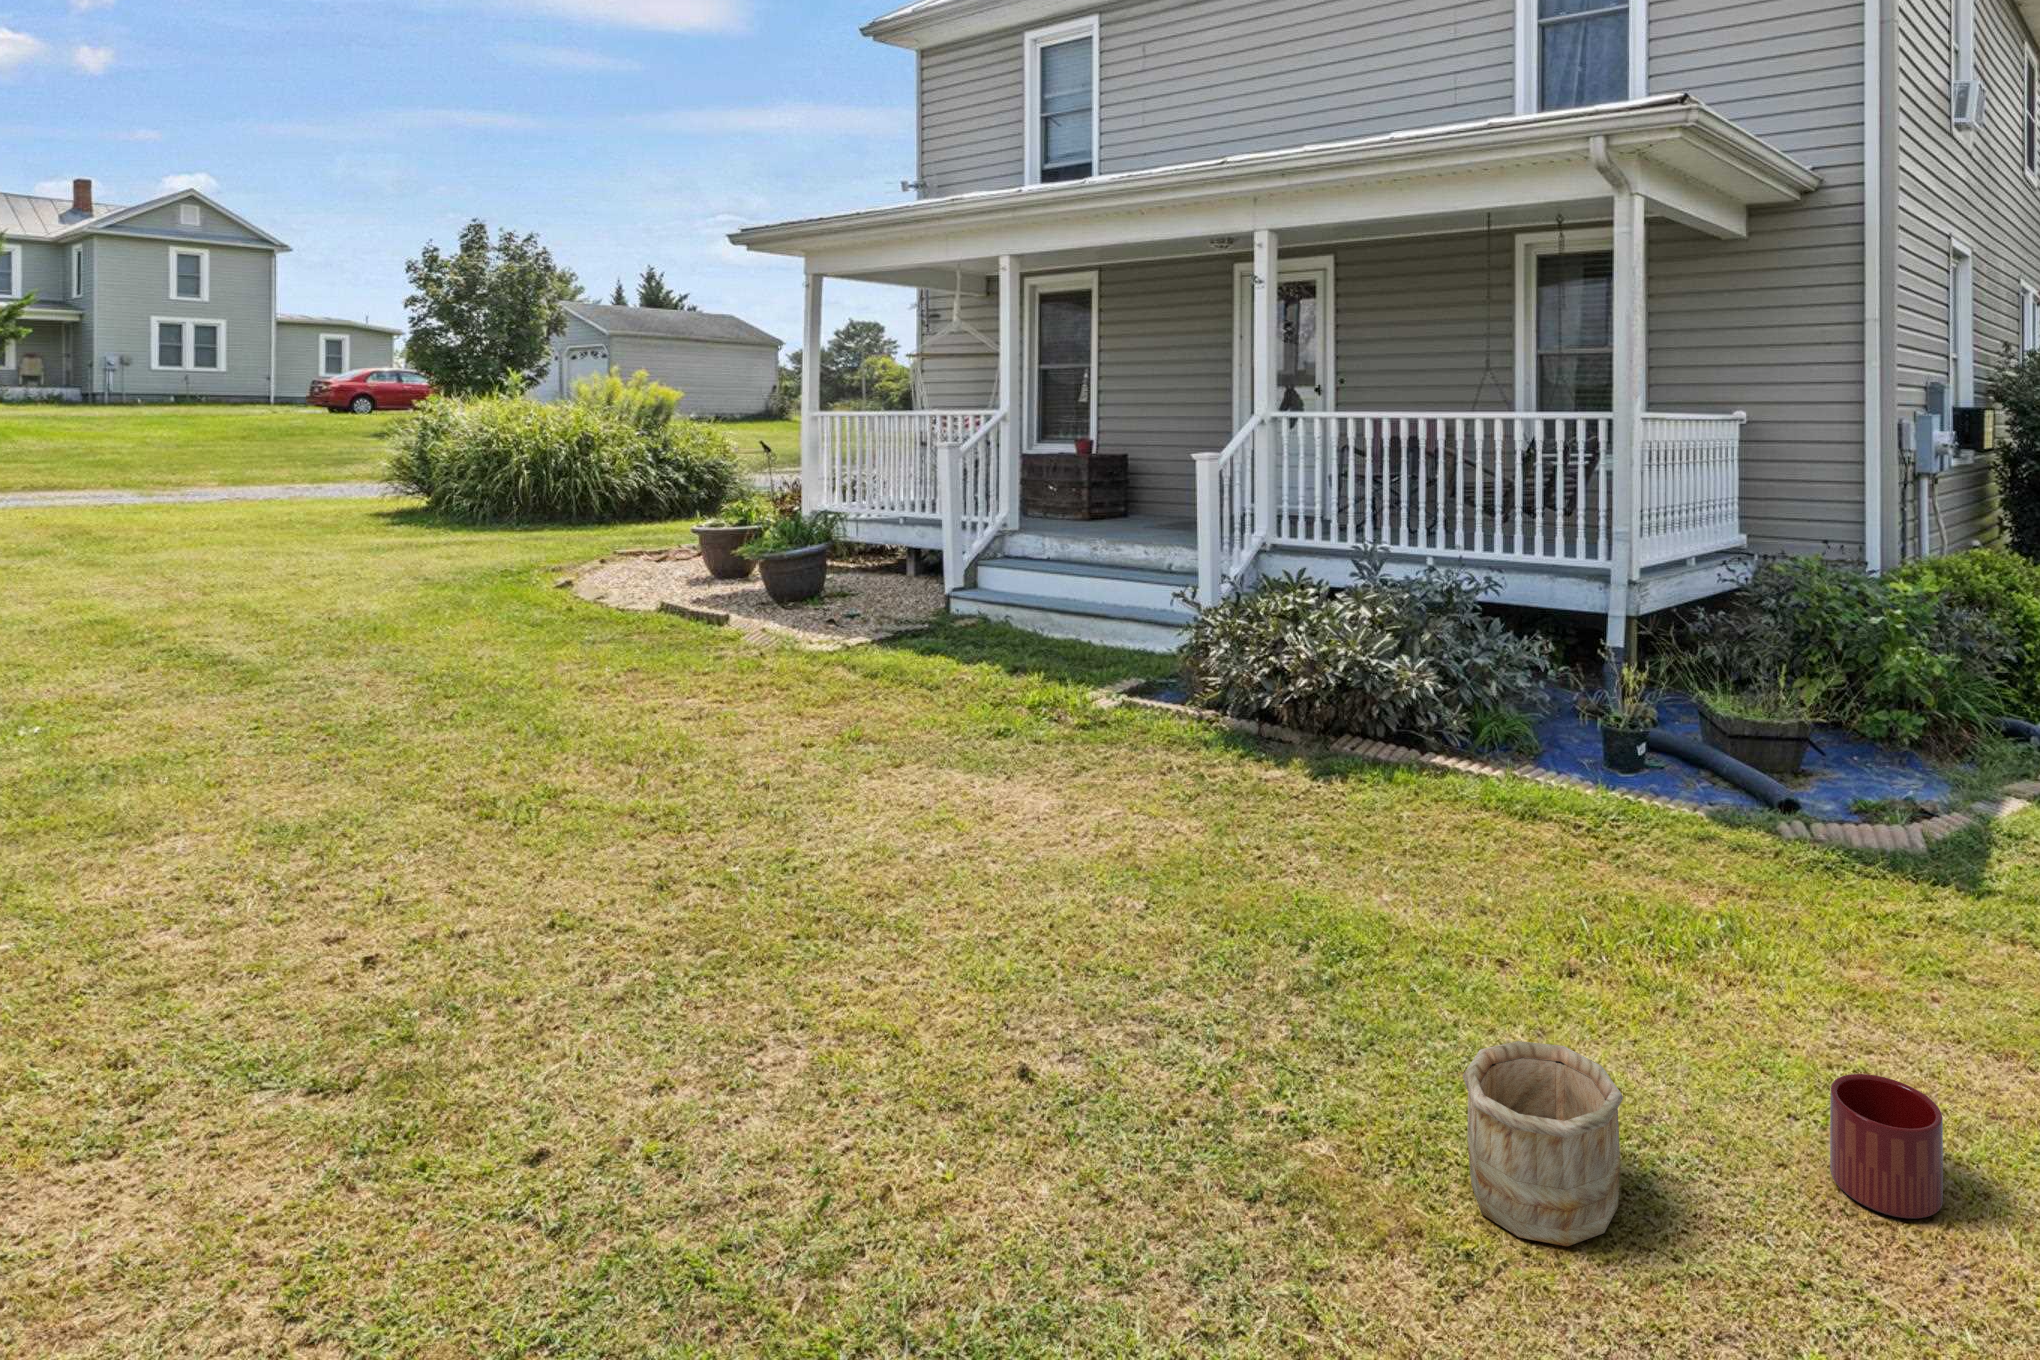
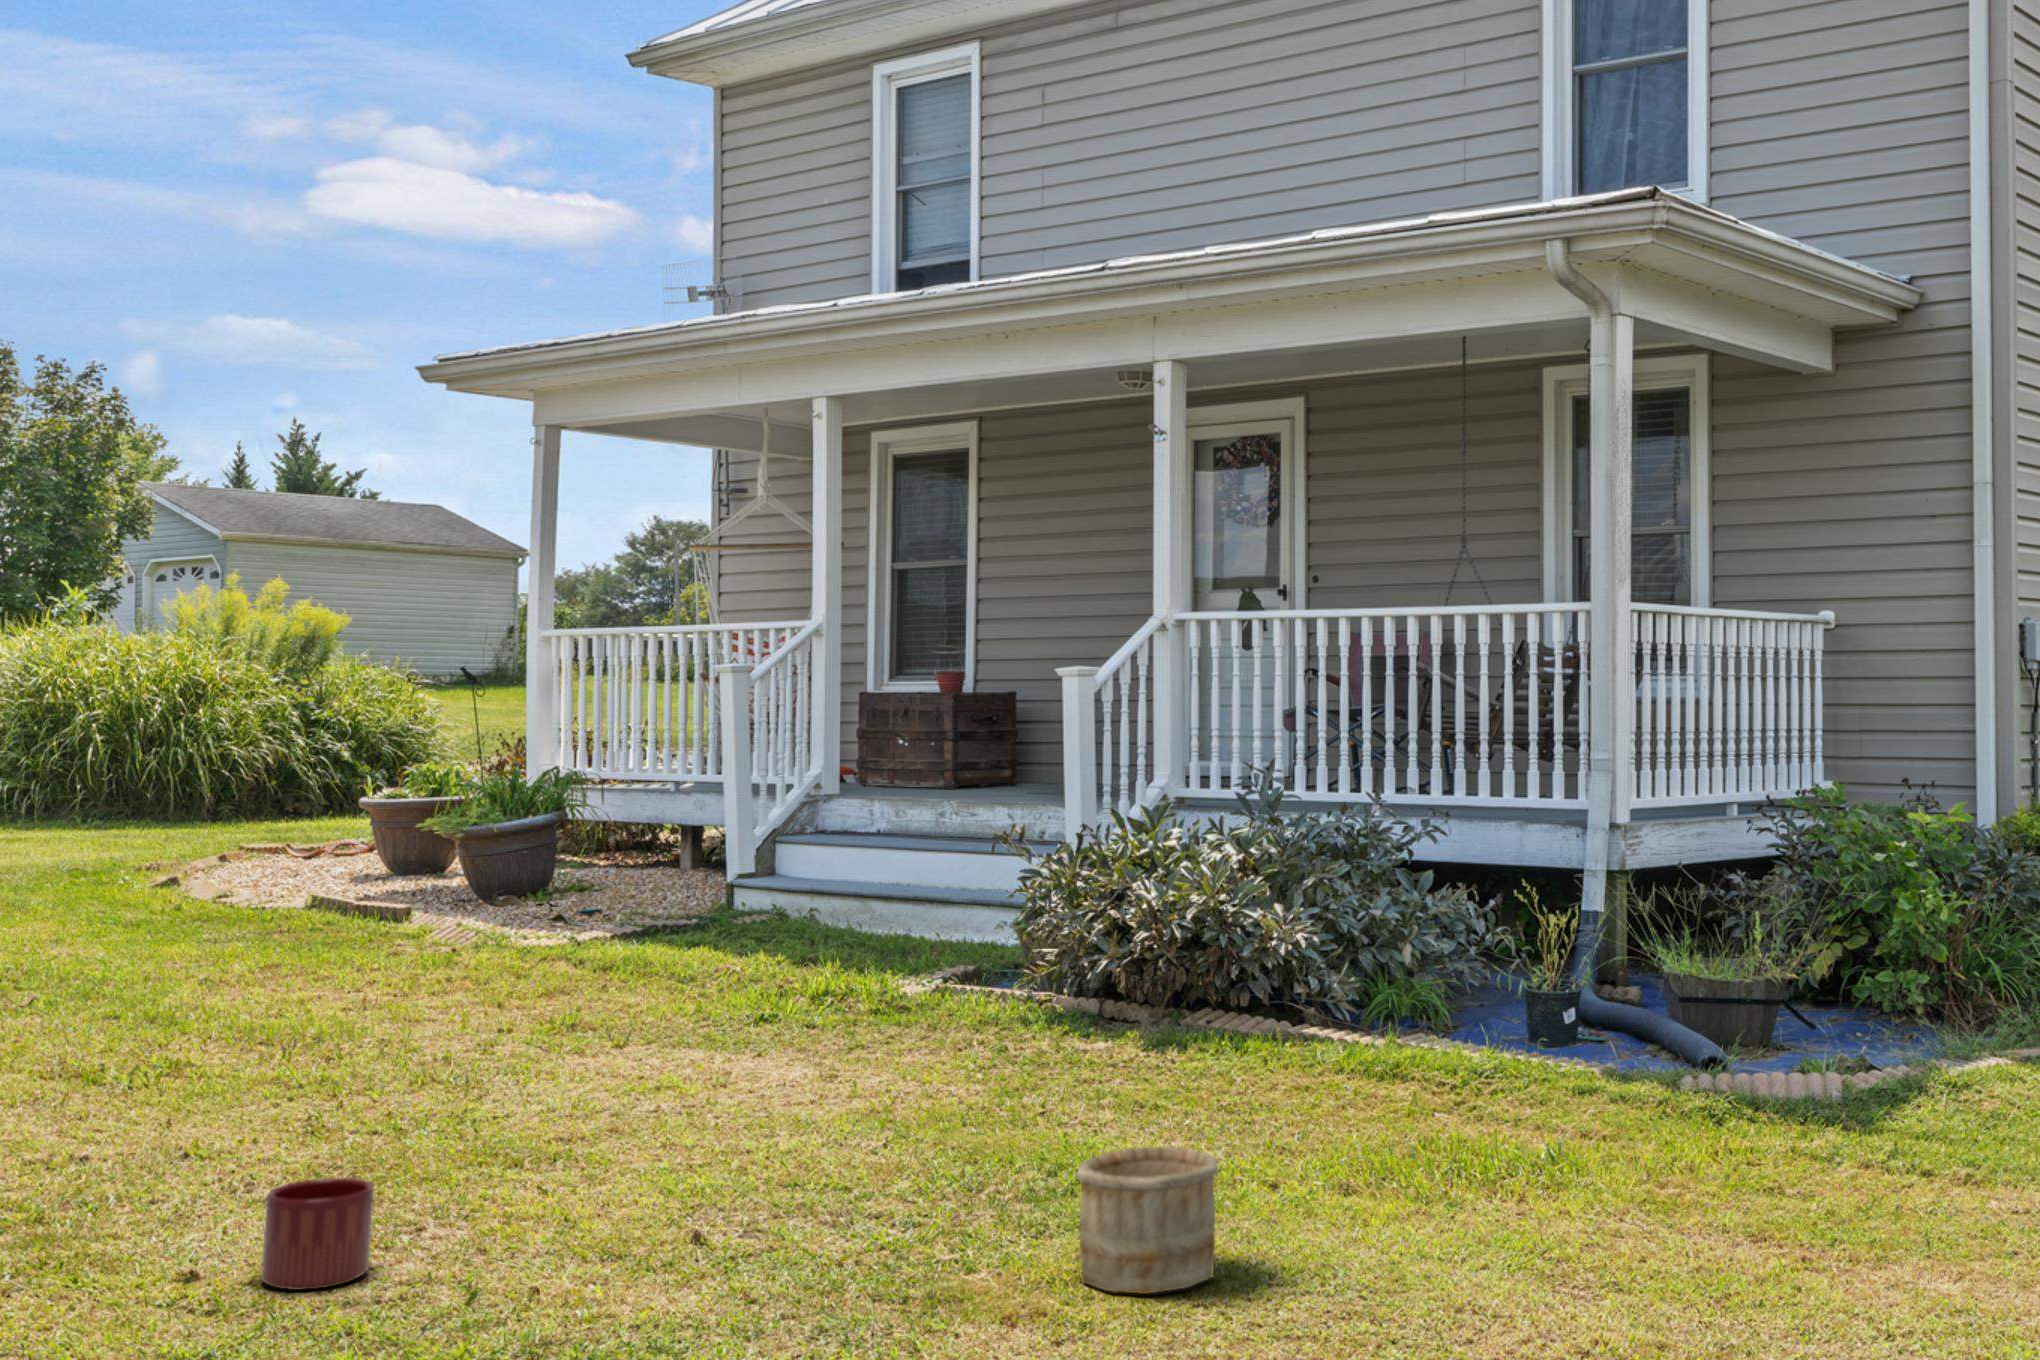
planter: present [1830,1074,1943,1219] -> present [261,1178,374,1290]

